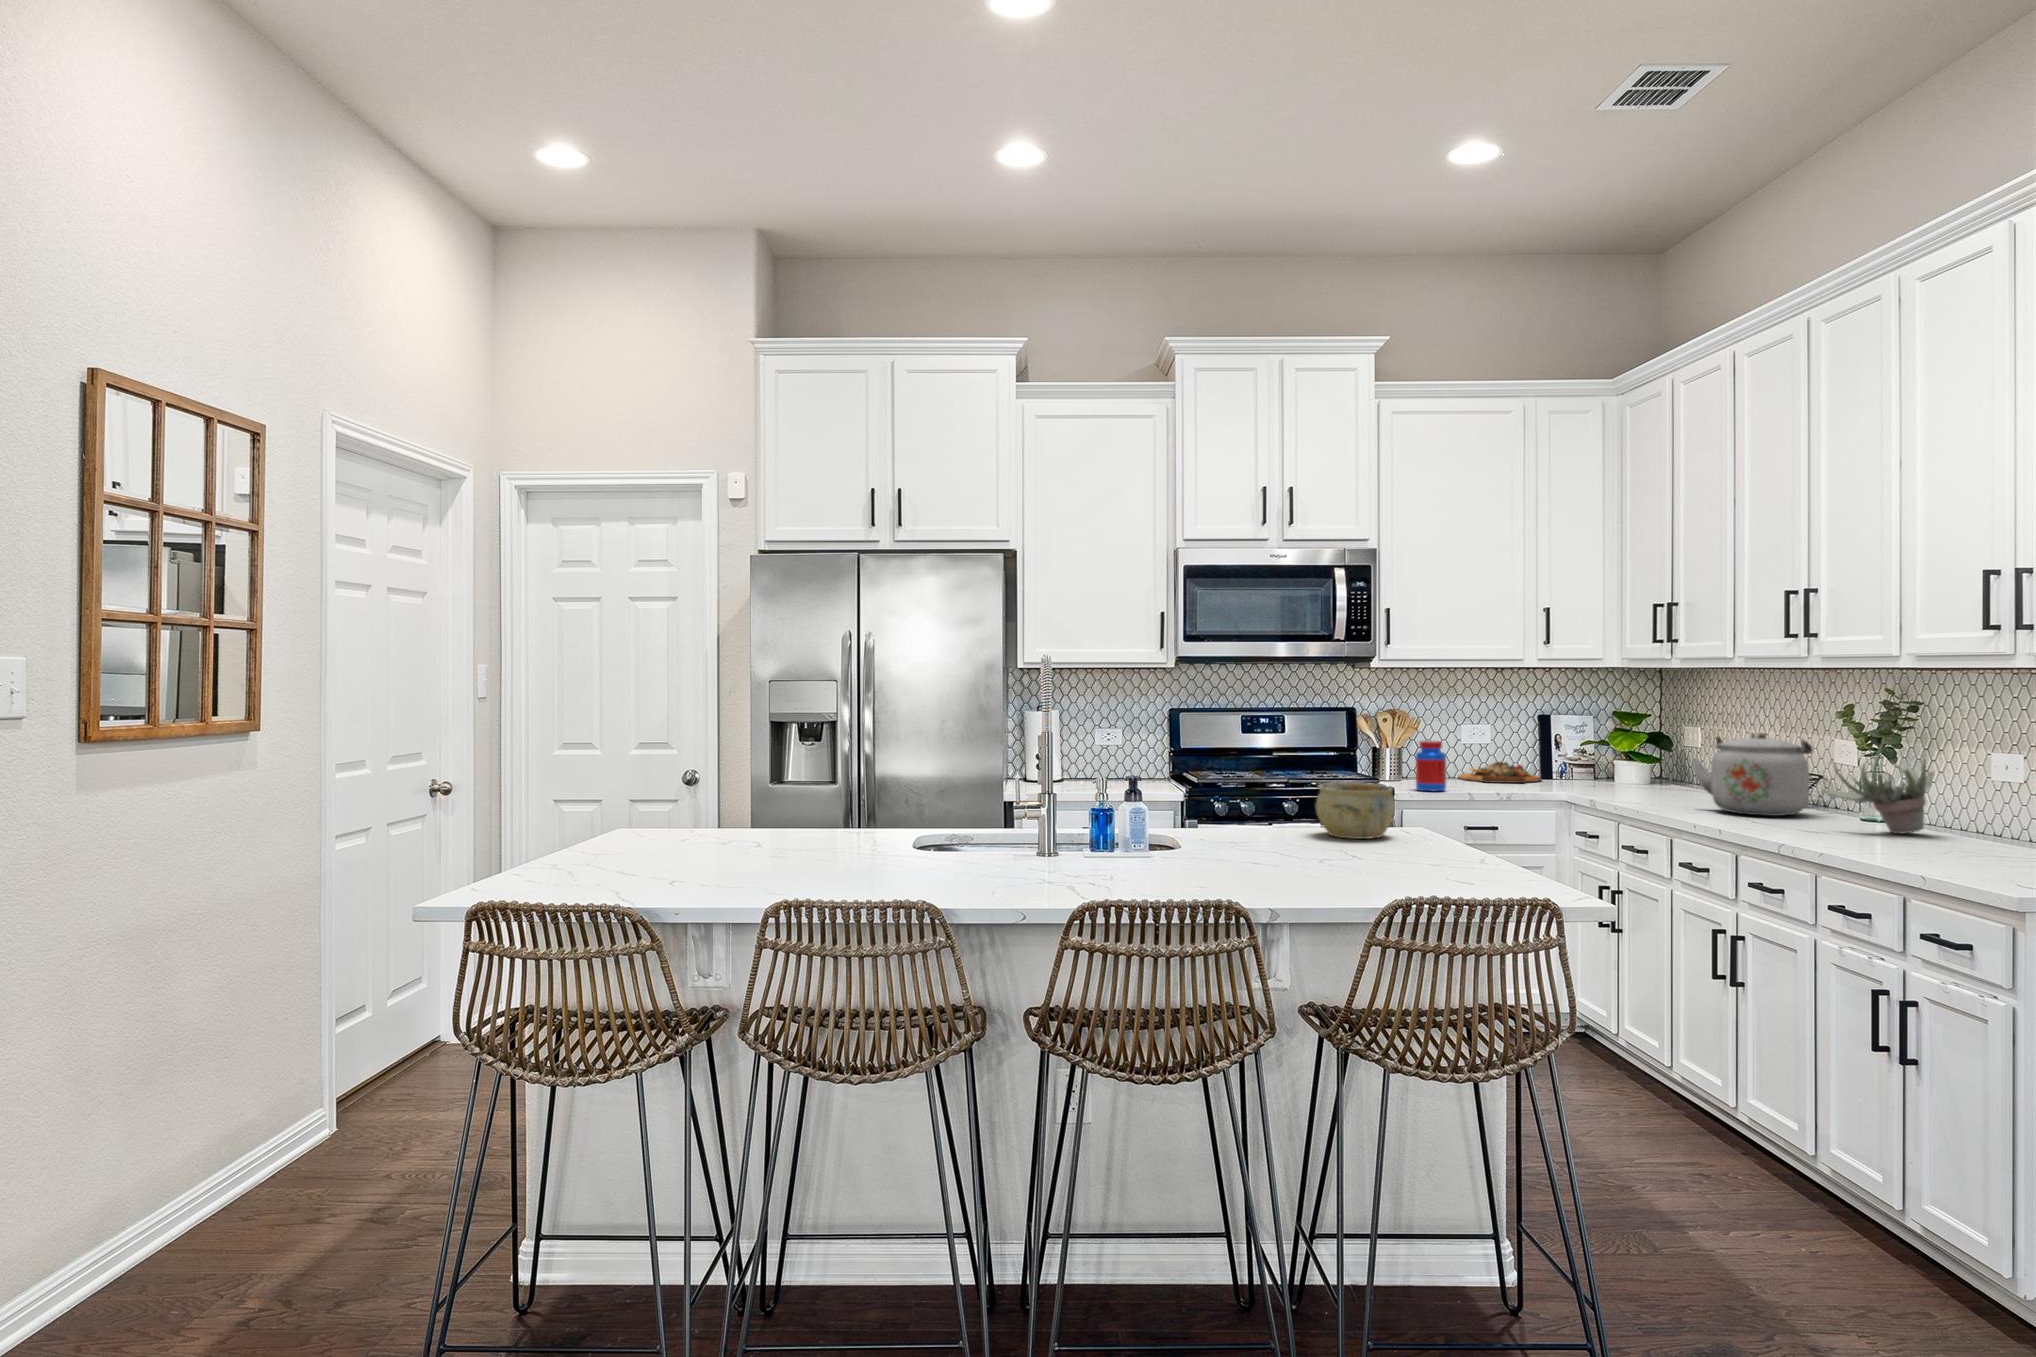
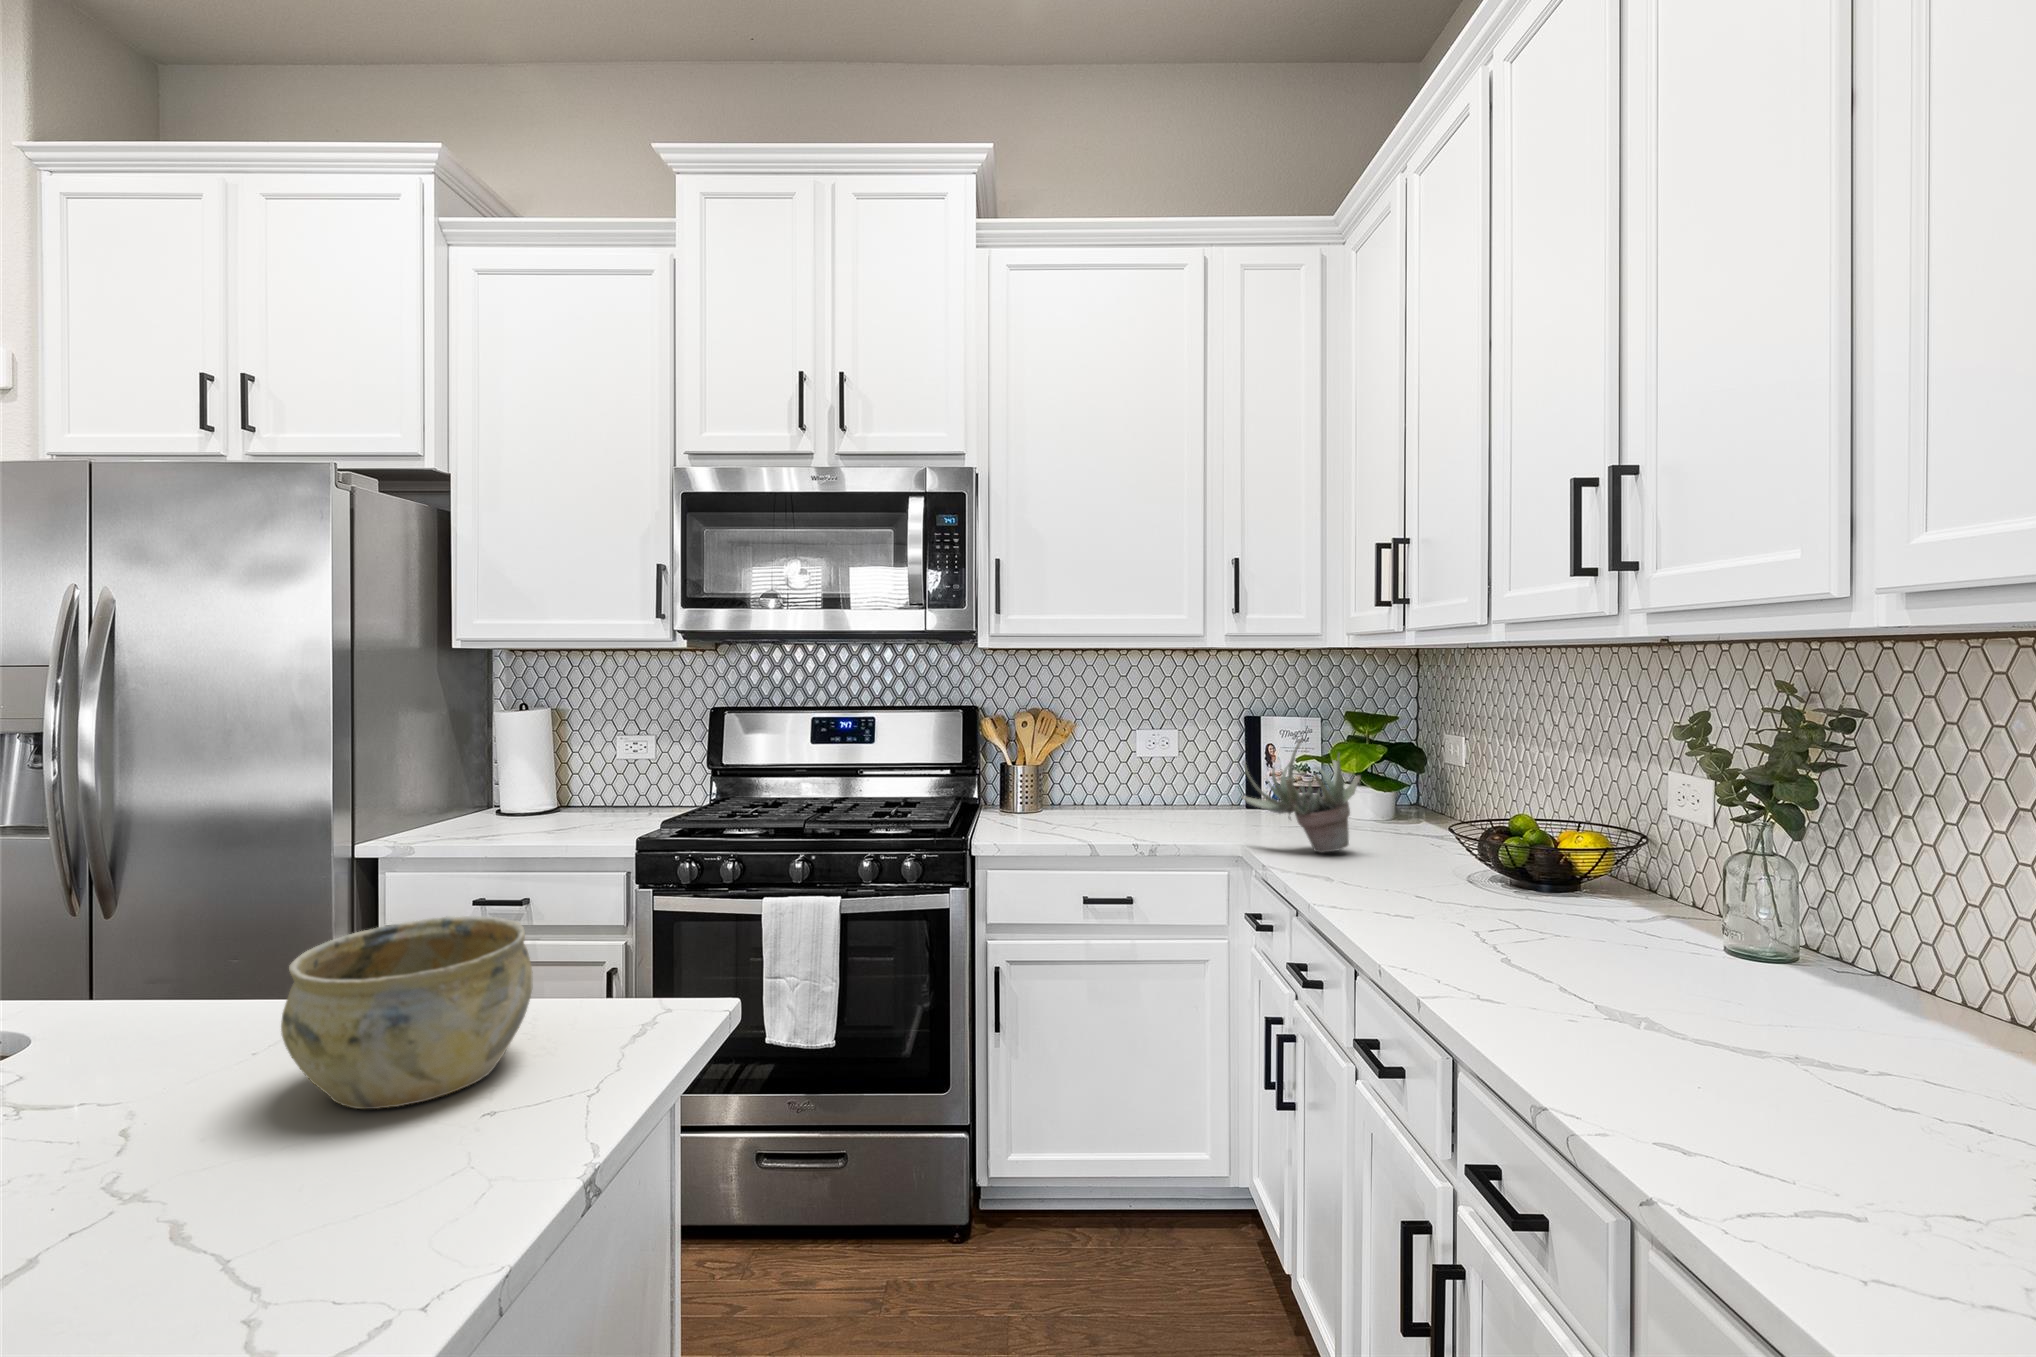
kettle: present [1692,732,1813,816] -> none [1408,763,1629,933]
jar: present [1416,741,1446,792] -> none [1012,761,1057,843]
succulent plant: present [1821,742,1934,834] -> present [1242,739,1360,853]
cutting board: present [1458,762,1541,783] -> none [1127,784,1241,820]

